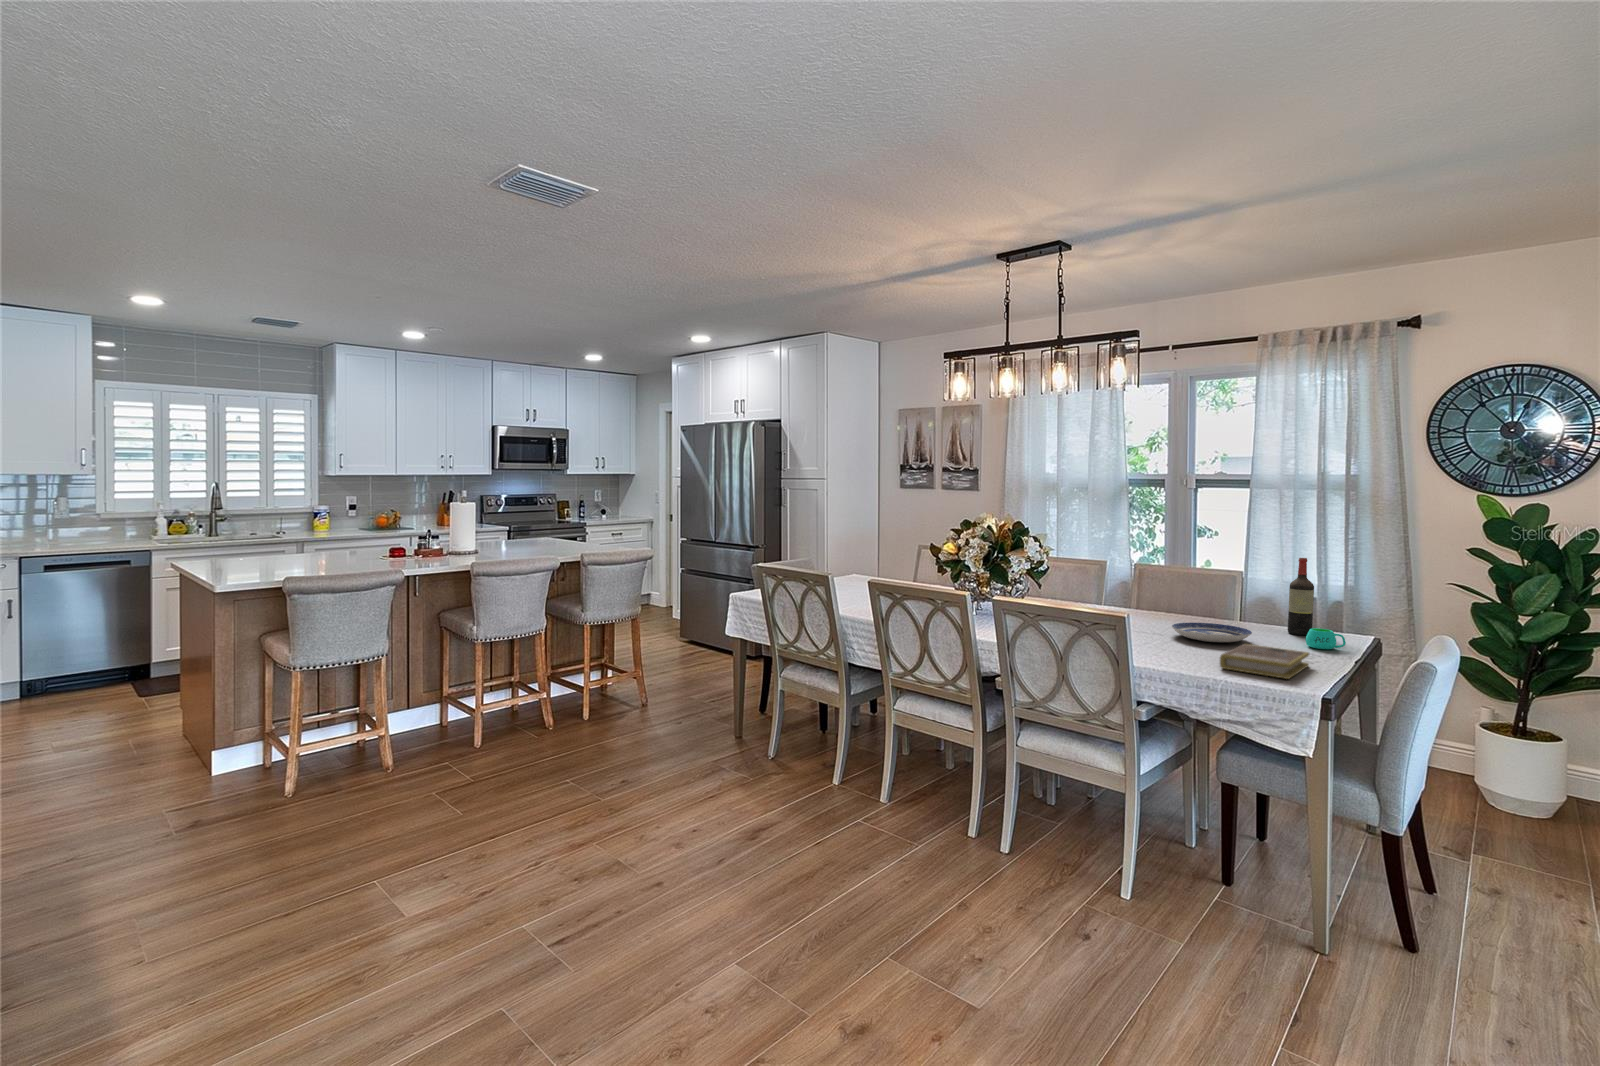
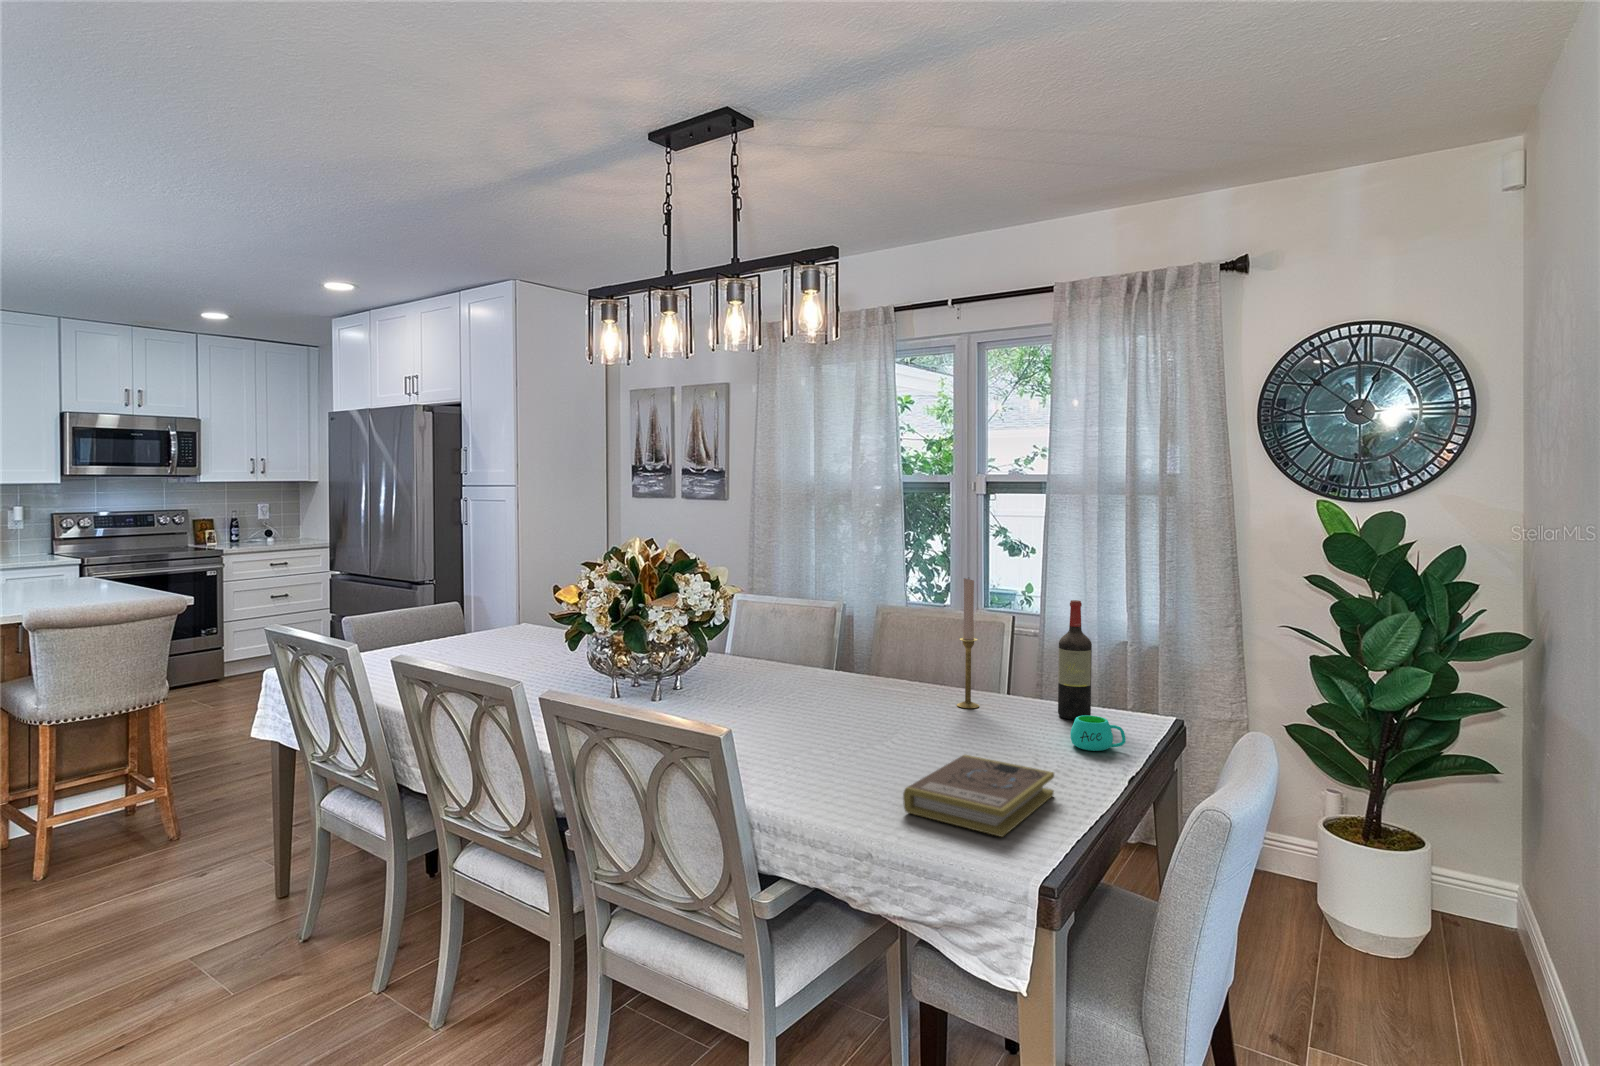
candlestick: none [1212,542,1229,627] -> present [957,578,979,708]
plate: present [1172,622,1252,643] -> none [879,706,993,744]

